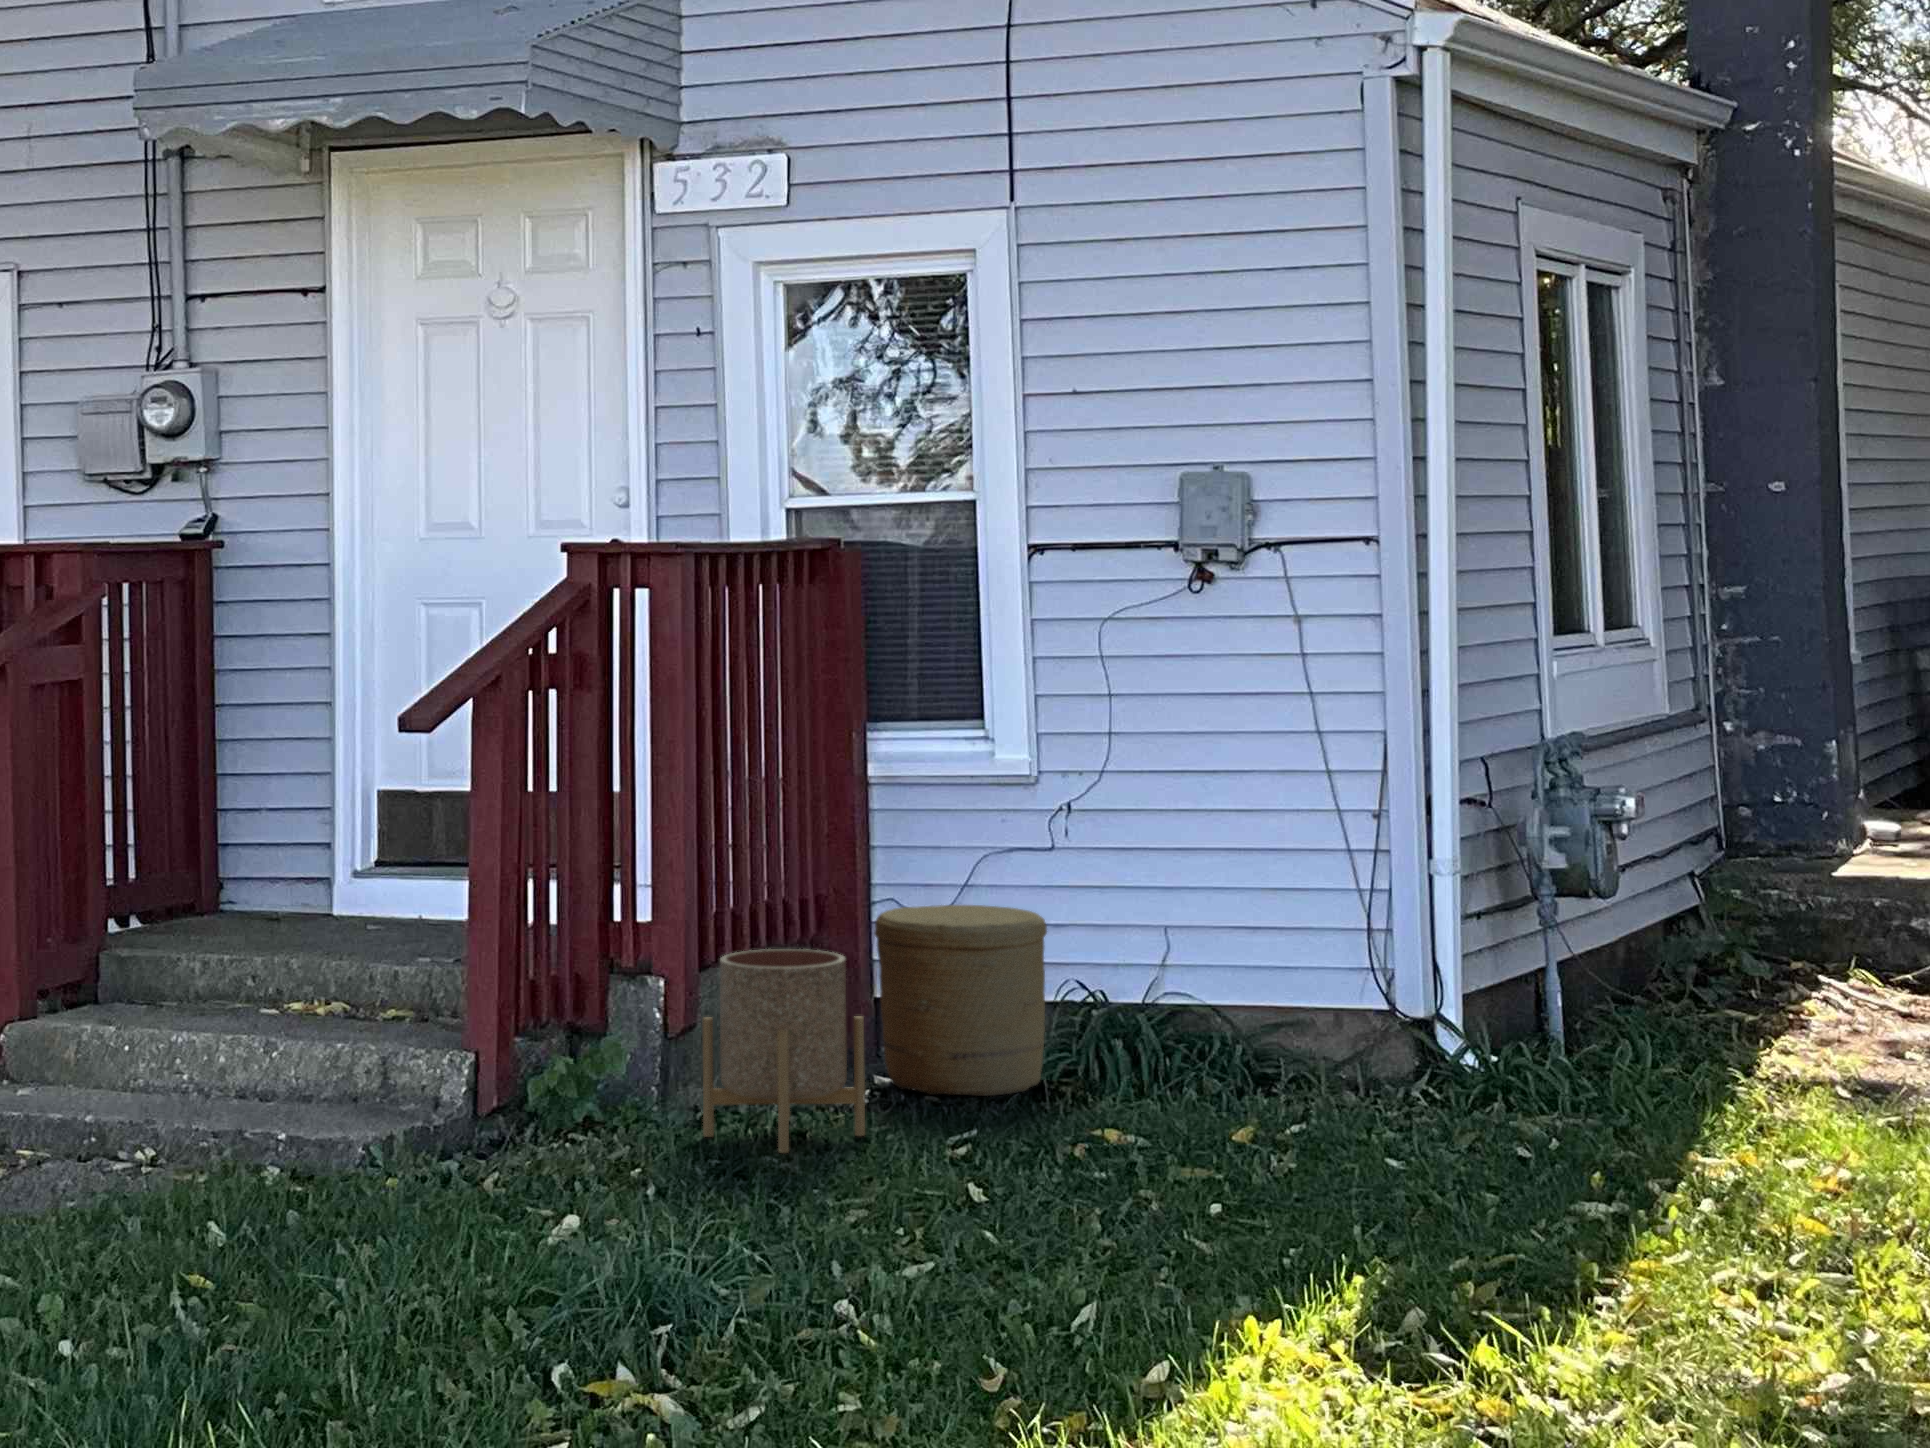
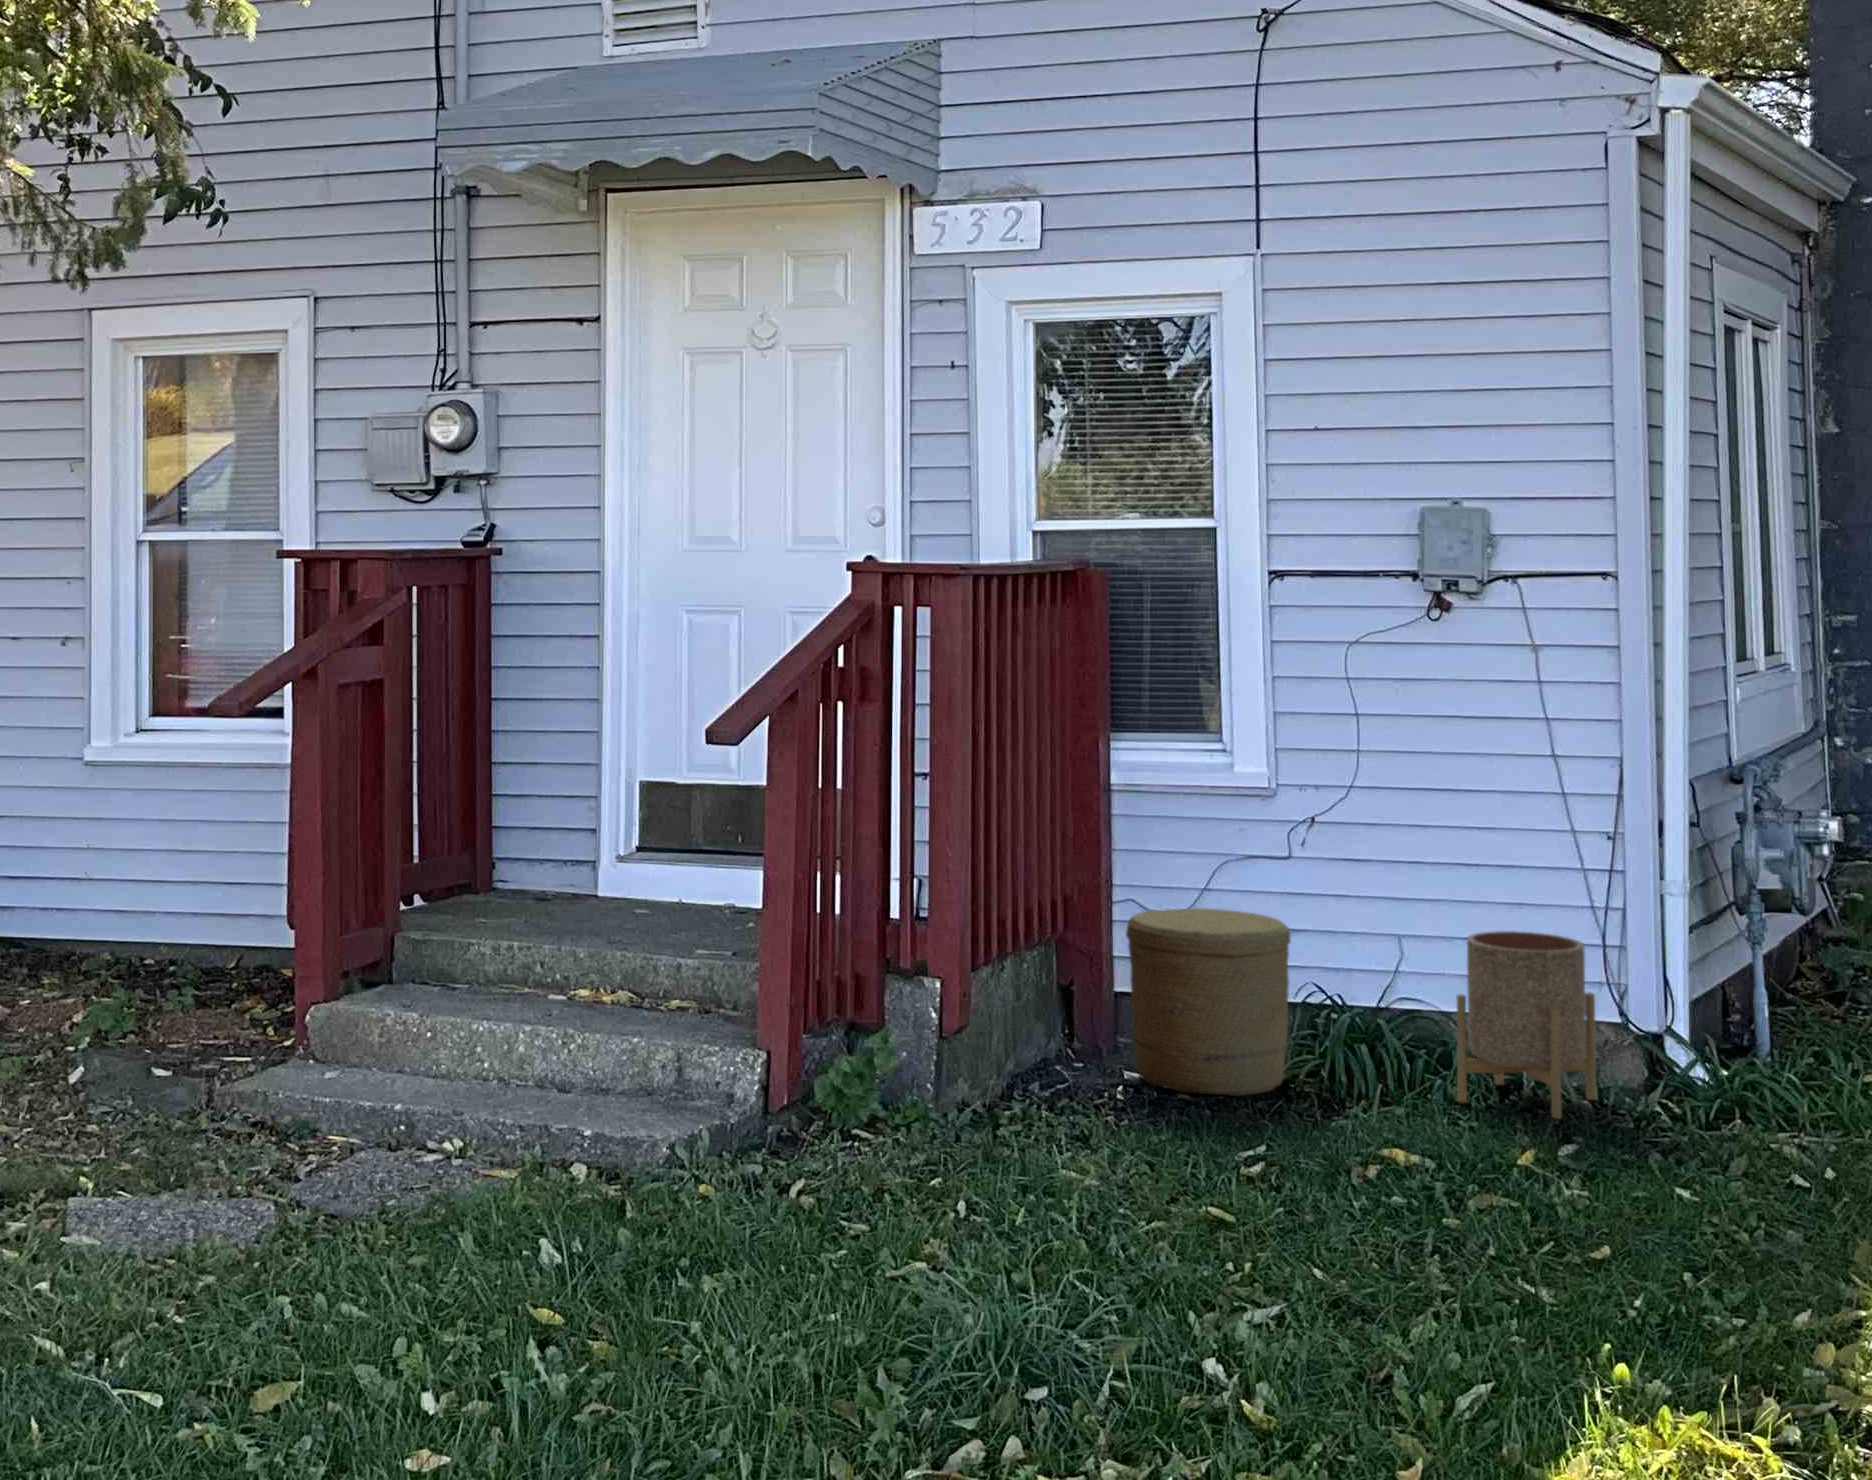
planter: present [703,949,865,1153] -> present [1457,931,1596,1119]

